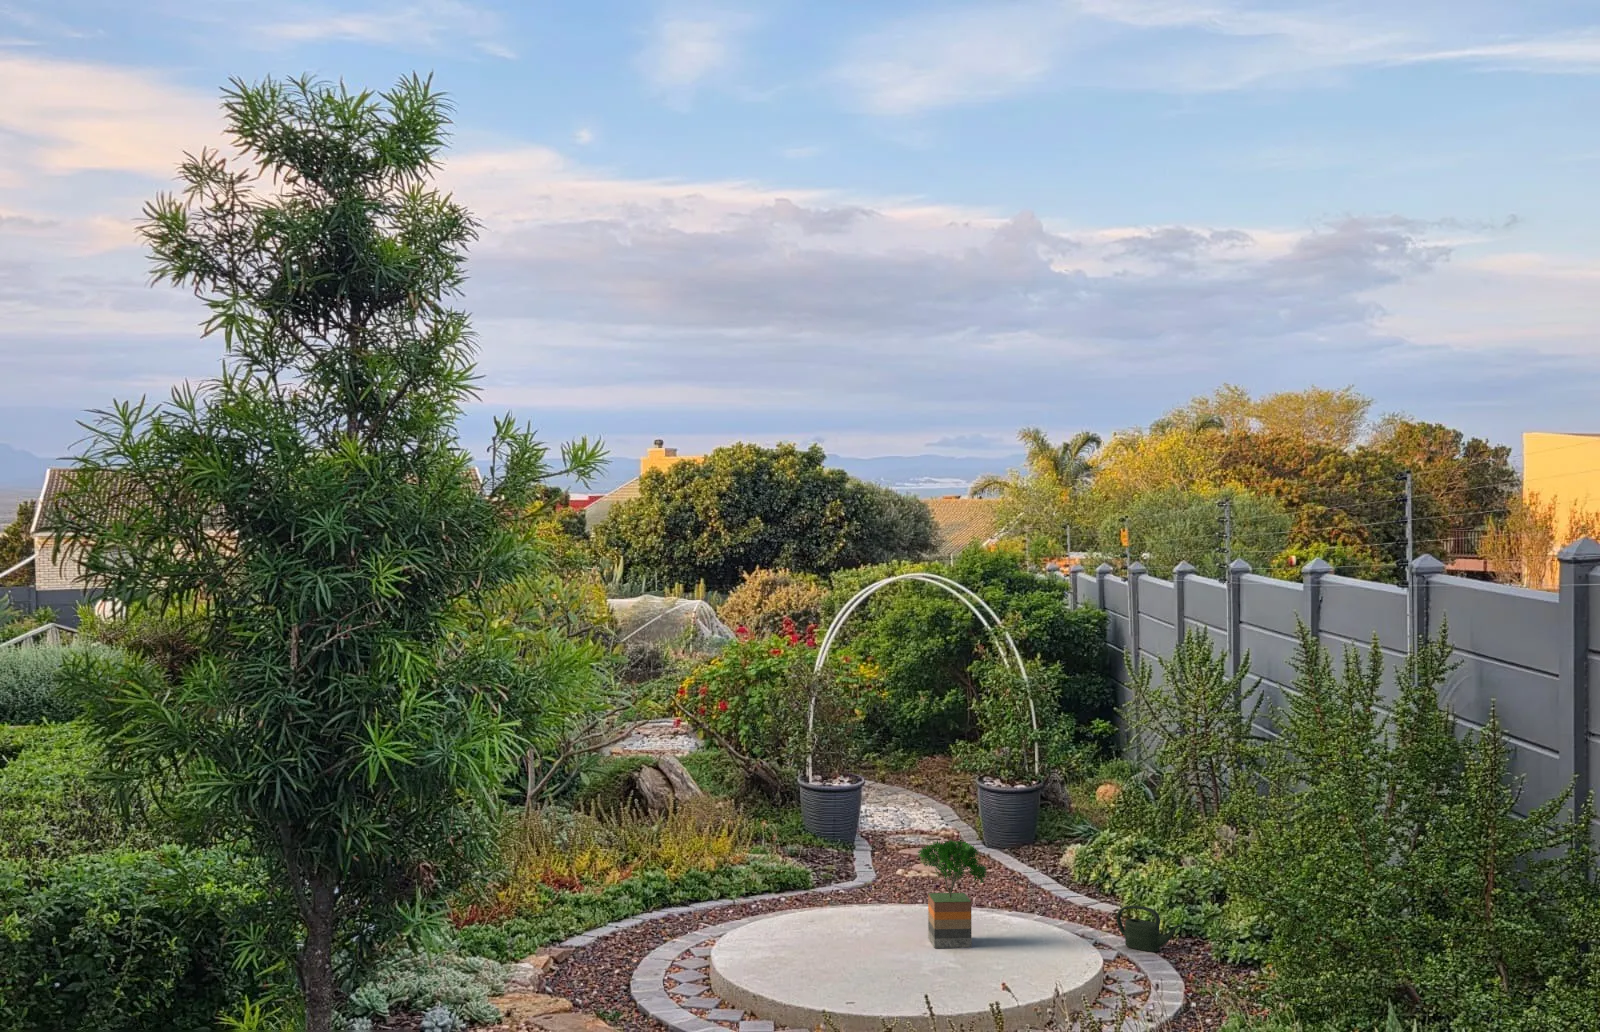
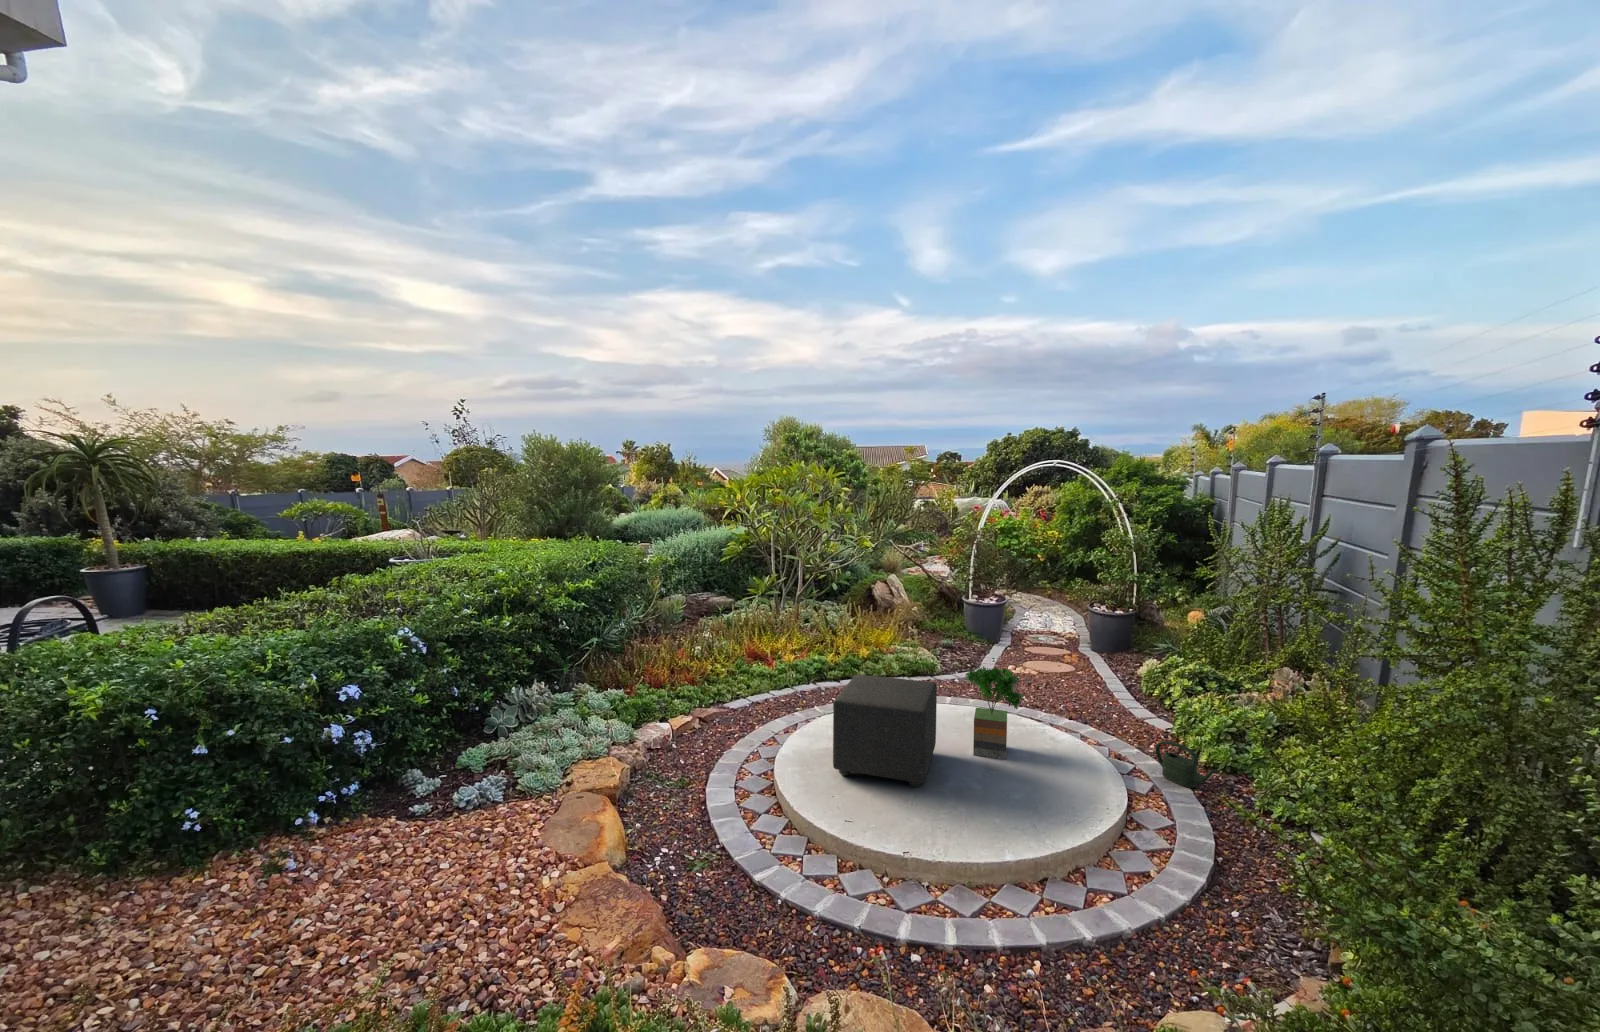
ottoman: none [790,863,907,982] -> present [833,674,937,787]

